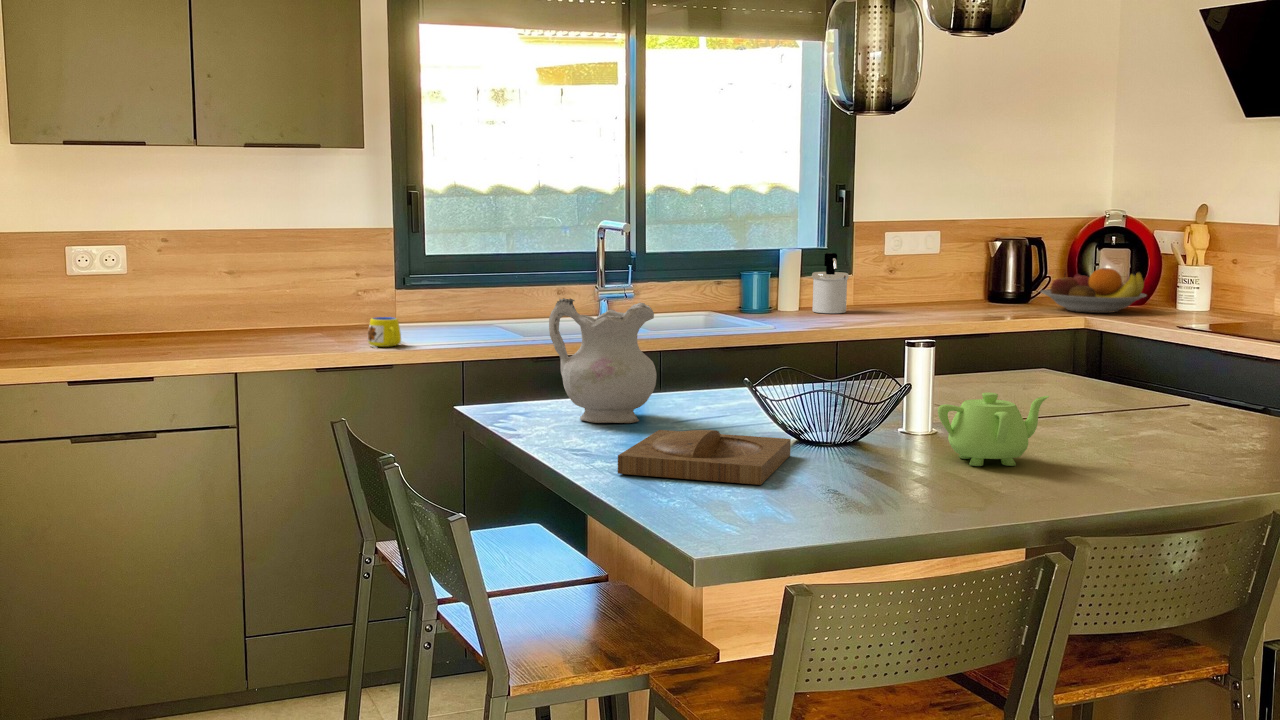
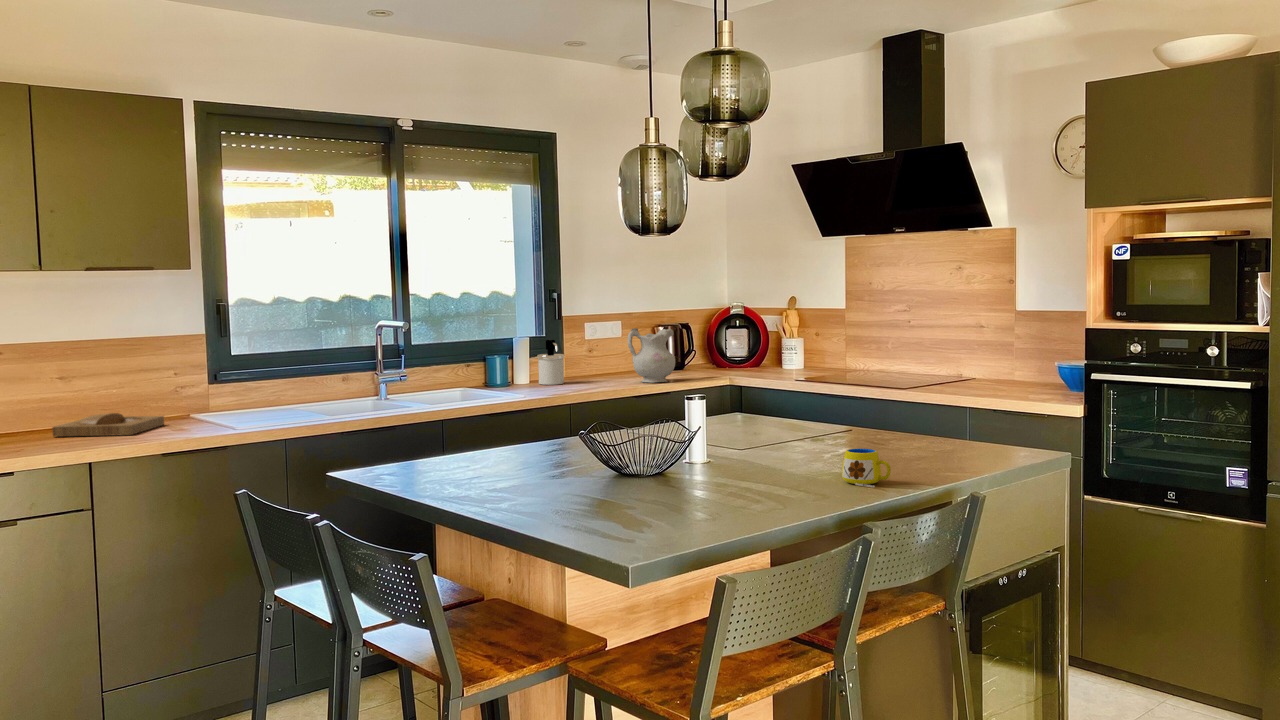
fruit bowl: present [1041,268,1146,313] -> none [695,342,766,374]
ceramic pitcher: present [549,298,656,423] -> present [628,328,675,383]
mug: present [368,317,401,348] -> present [842,449,891,487]
teapot: present [938,393,1049,466] -> none [729,426,802,480]
tray: present [618,430,791,485] -> present [52,413,164,436]

